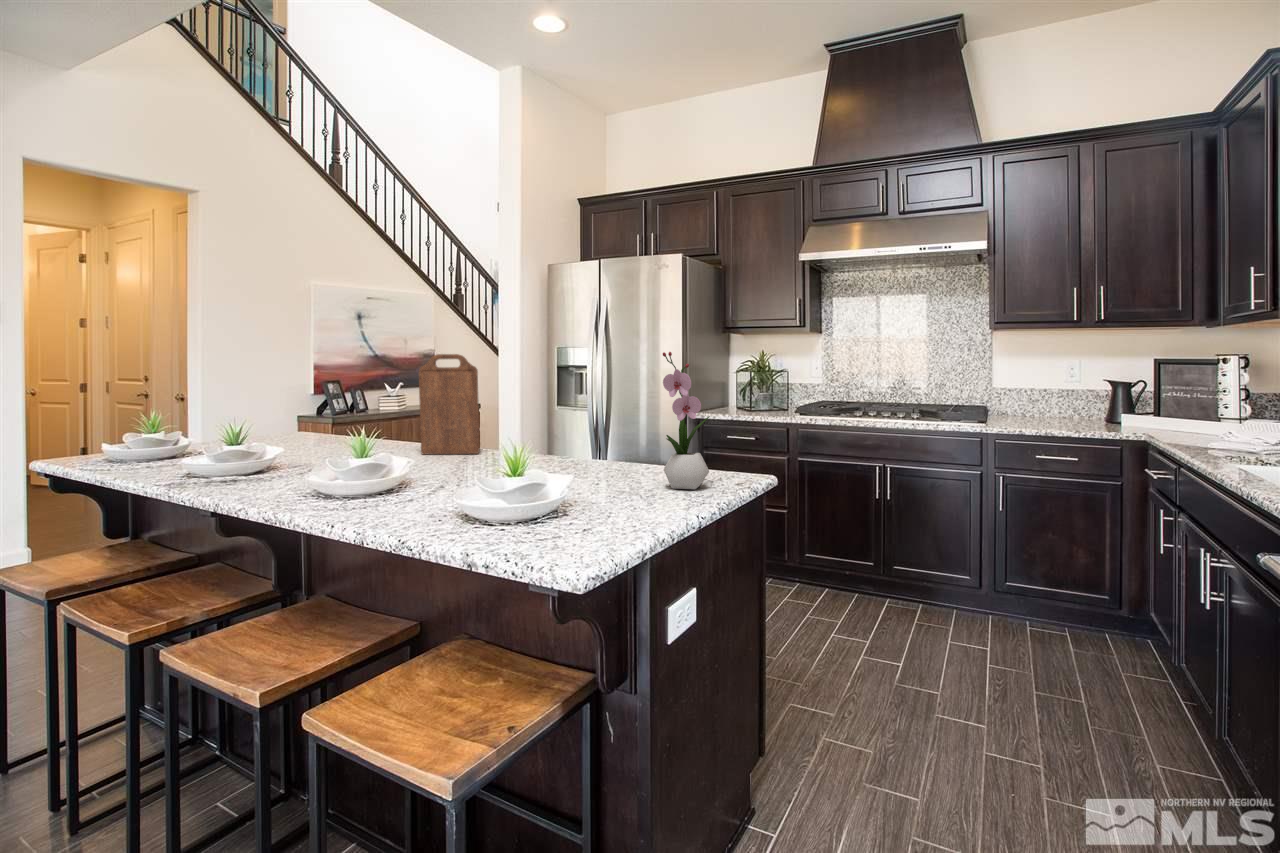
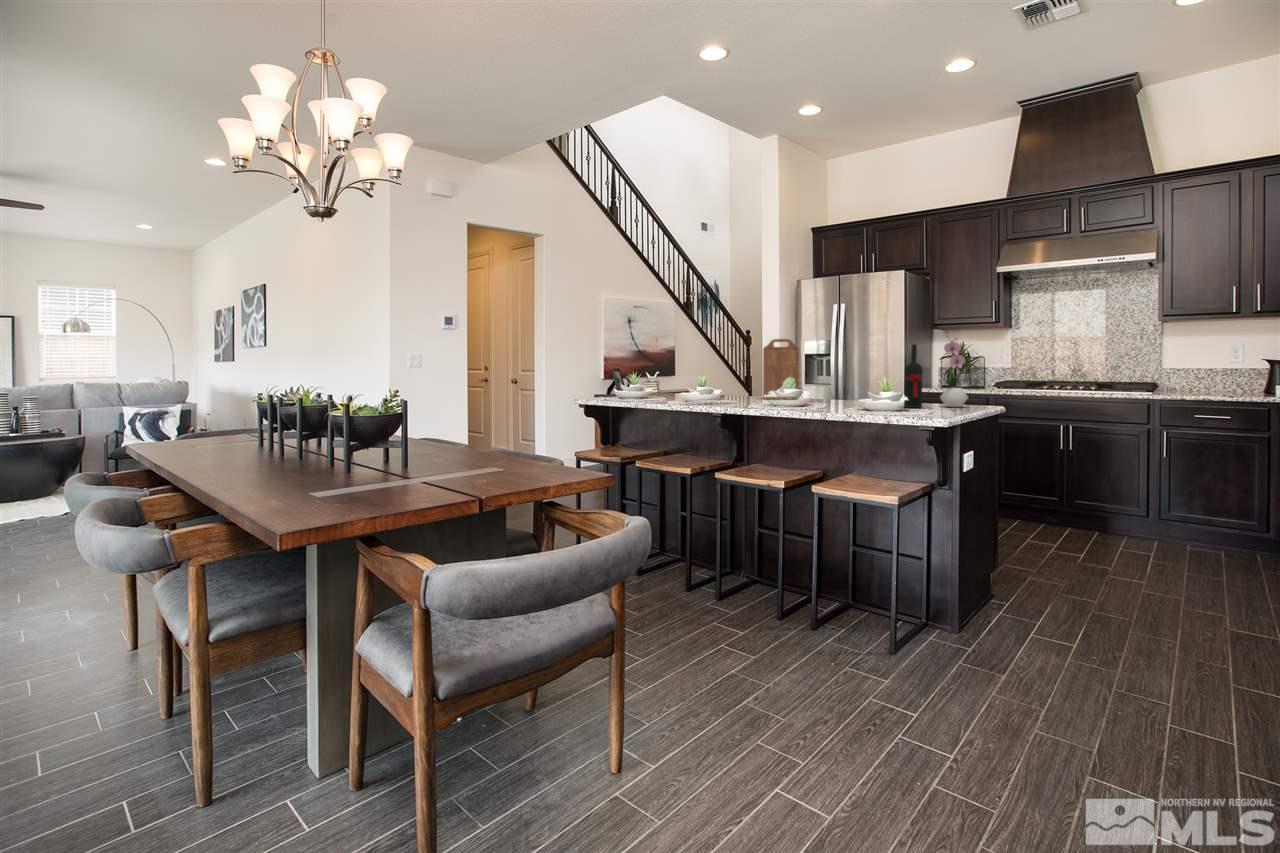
wine bottle: none [594,372,627,496] -> present [904,342,923,408]

